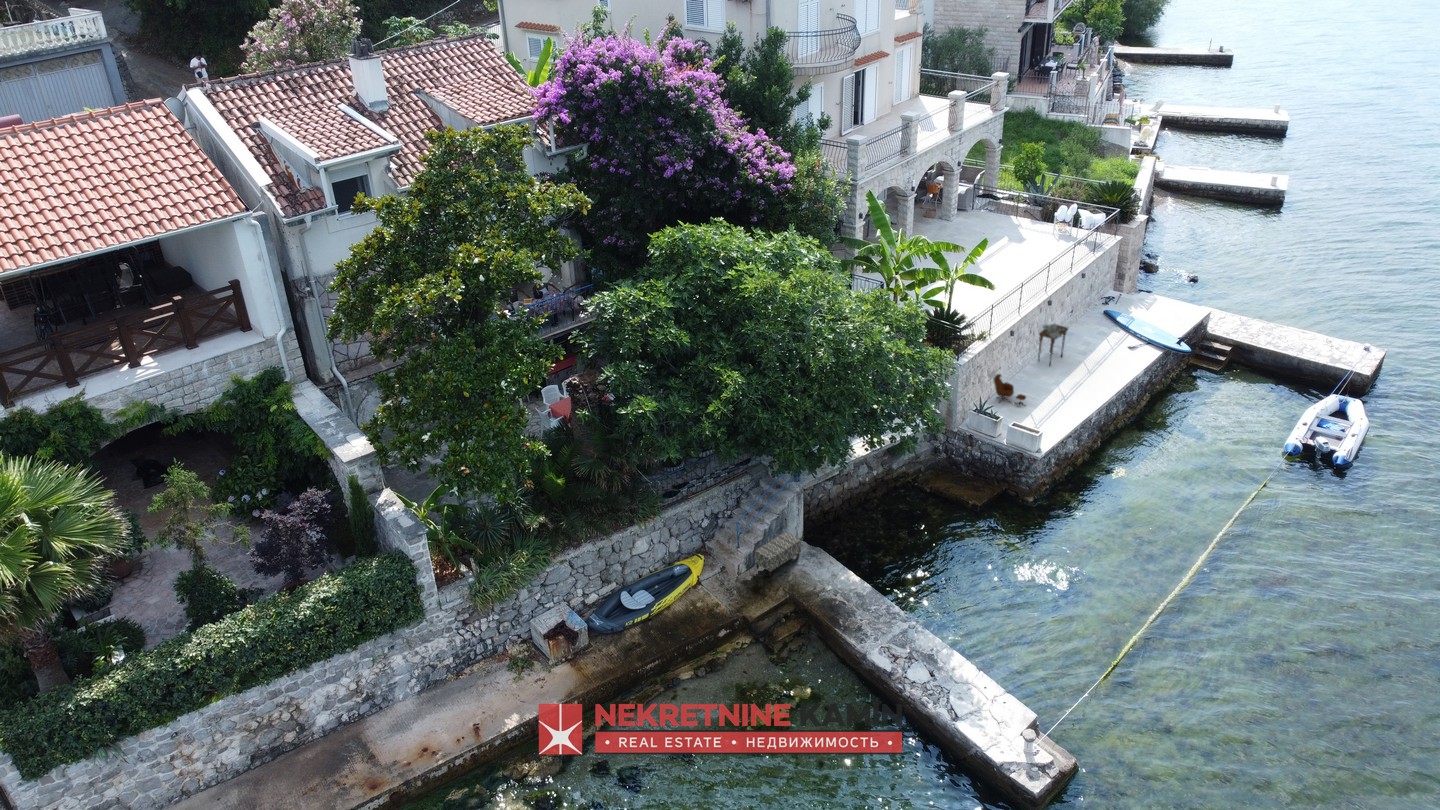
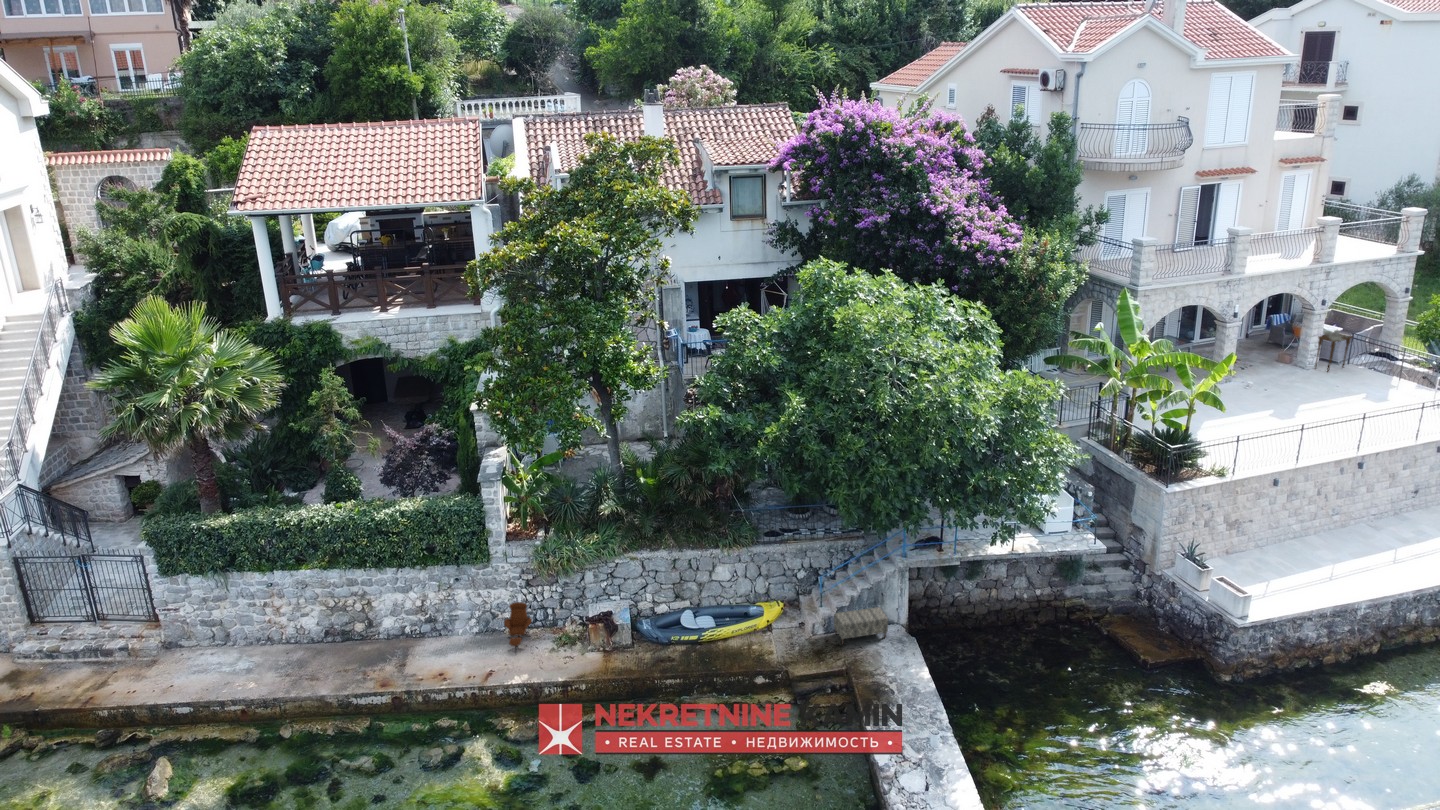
side table: present [1038,324,1068,365] -> present [1315,330,1352,371]
lounge chair: present [994,374,1026,404] -> present [504,602,532,650]

